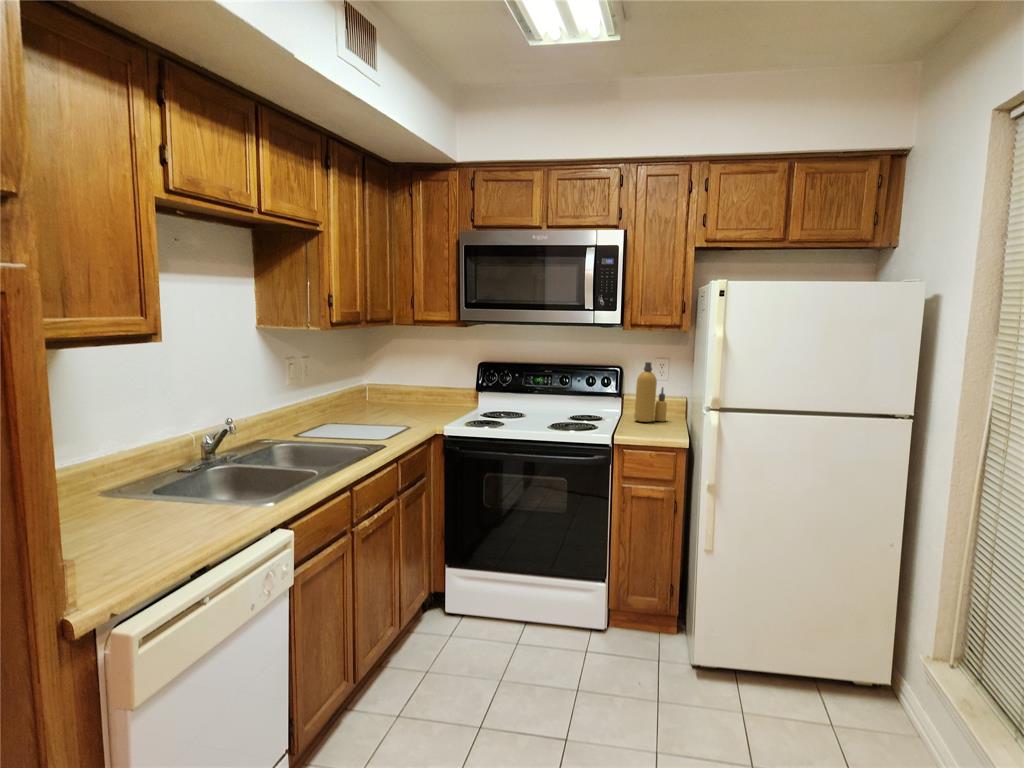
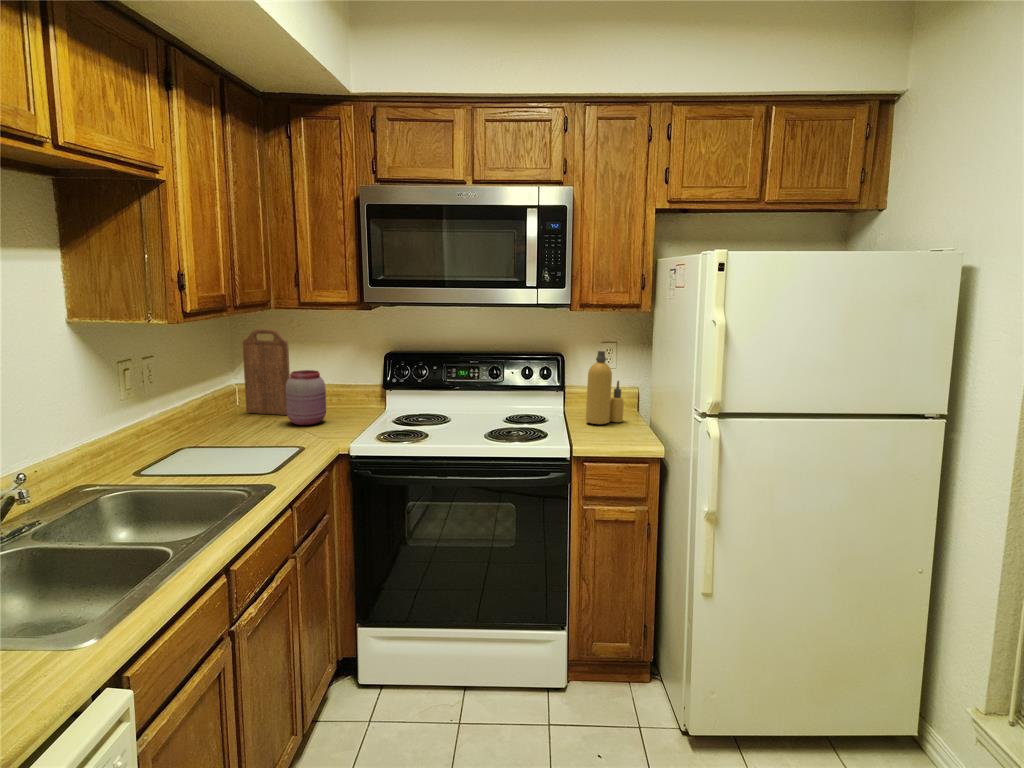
cutting board: none [373,339,406,406] -> present [242,329,290,415]
jar: none [402,371,431,413] -> present [286,370,326,425]

